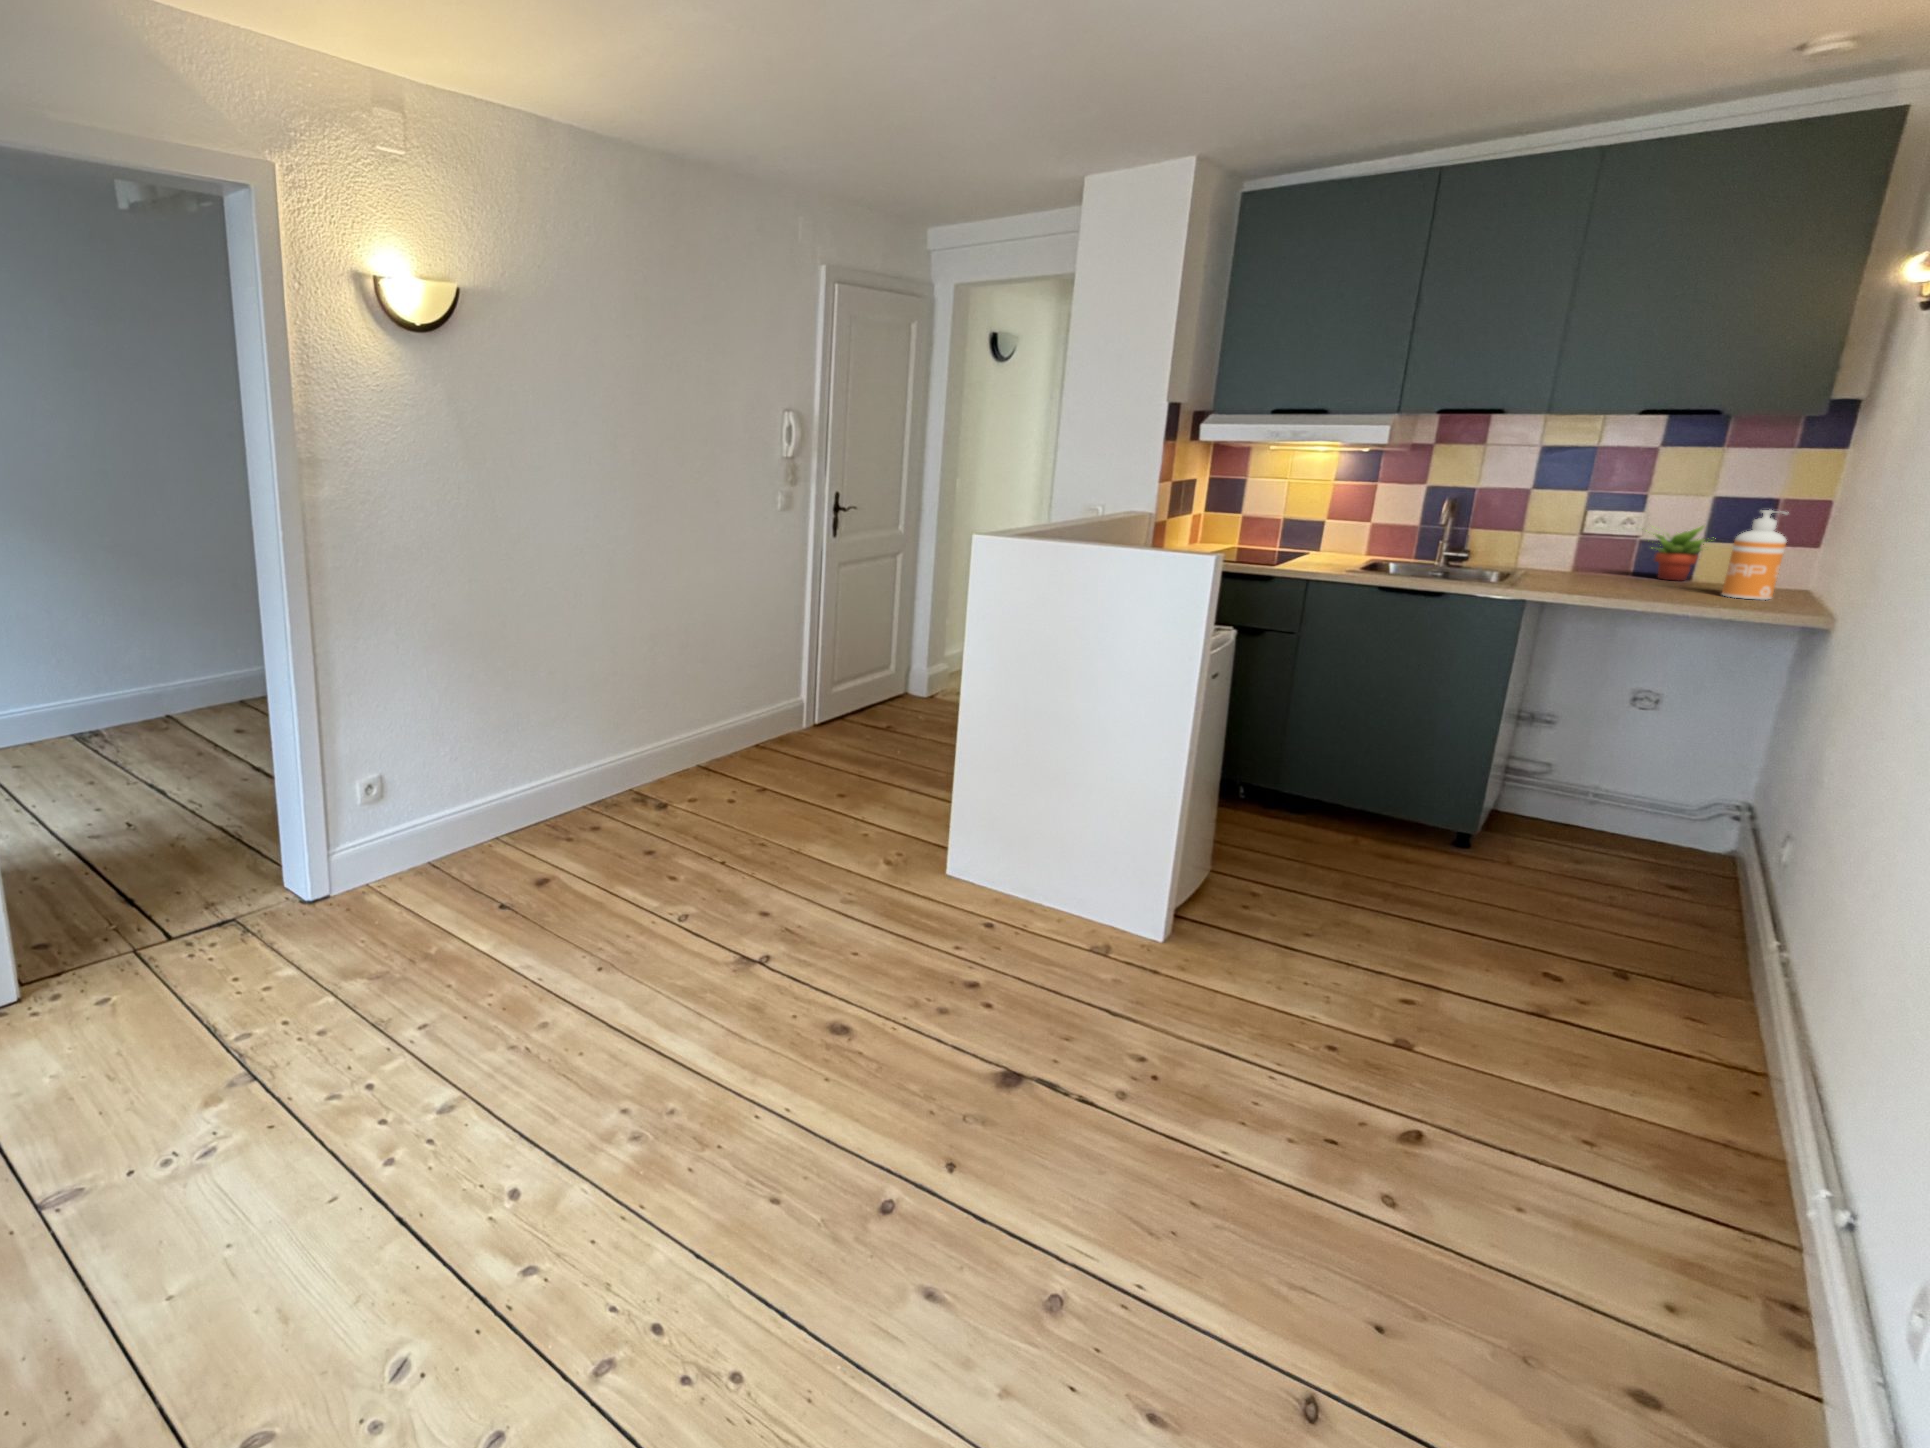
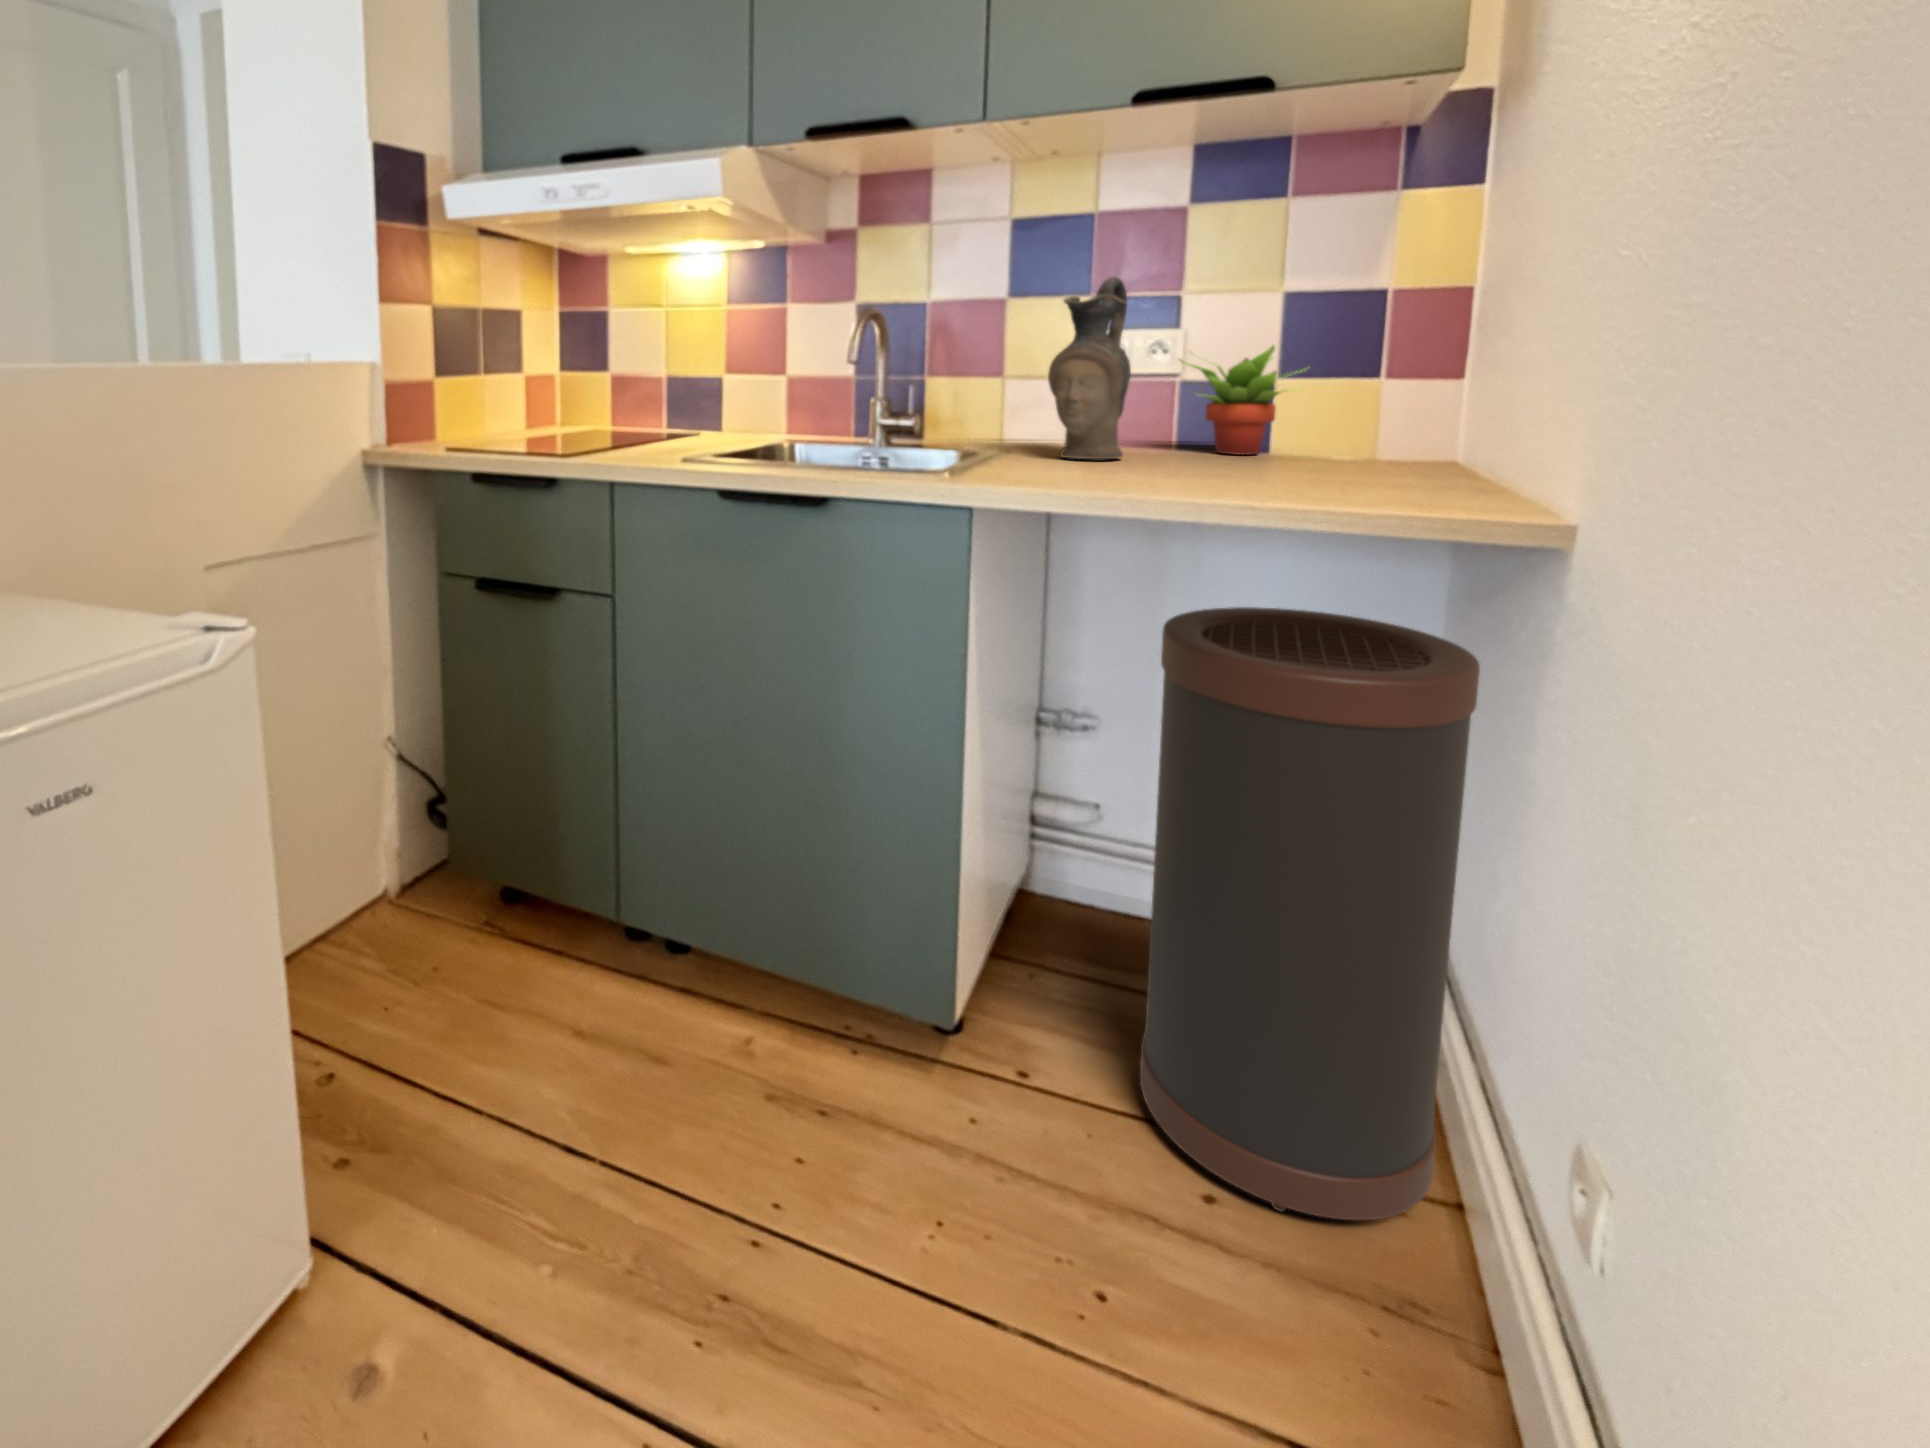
ceramic pitcher: none [1562,485,1617,579] -> present [1048,277,1131,459]
soap dispenser: present [1722,510,1786,600] -> none [1323,290,1427,490]
trash can: none [1575,652,1790,903] -> present [1140,607,1480,1220]

